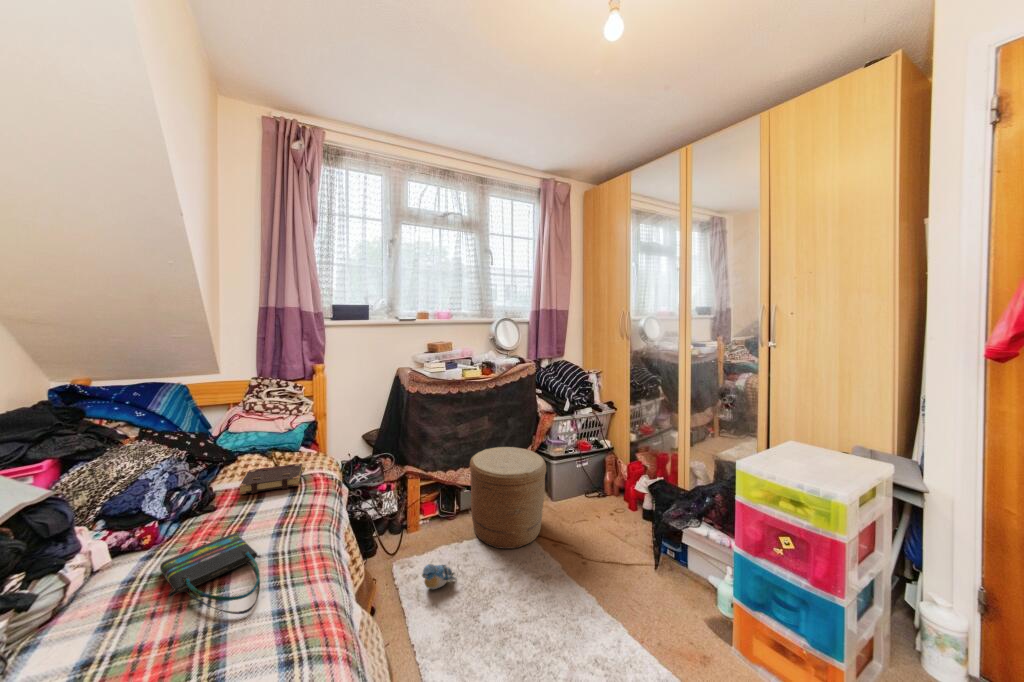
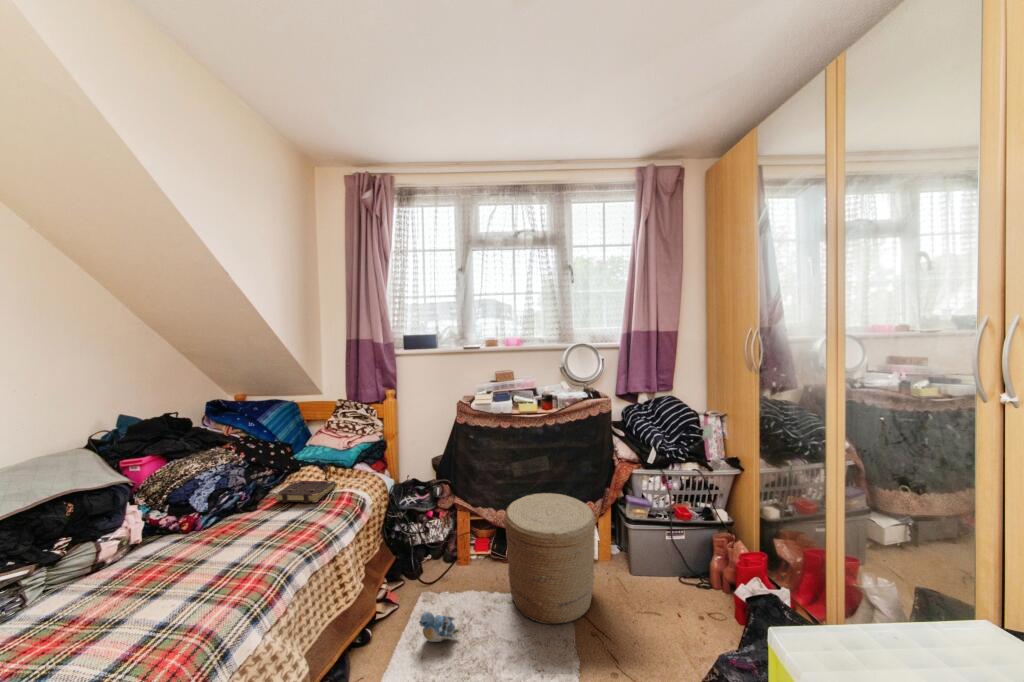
tote bag: present [160,534,261,614] -> none [144,537,231,614]

